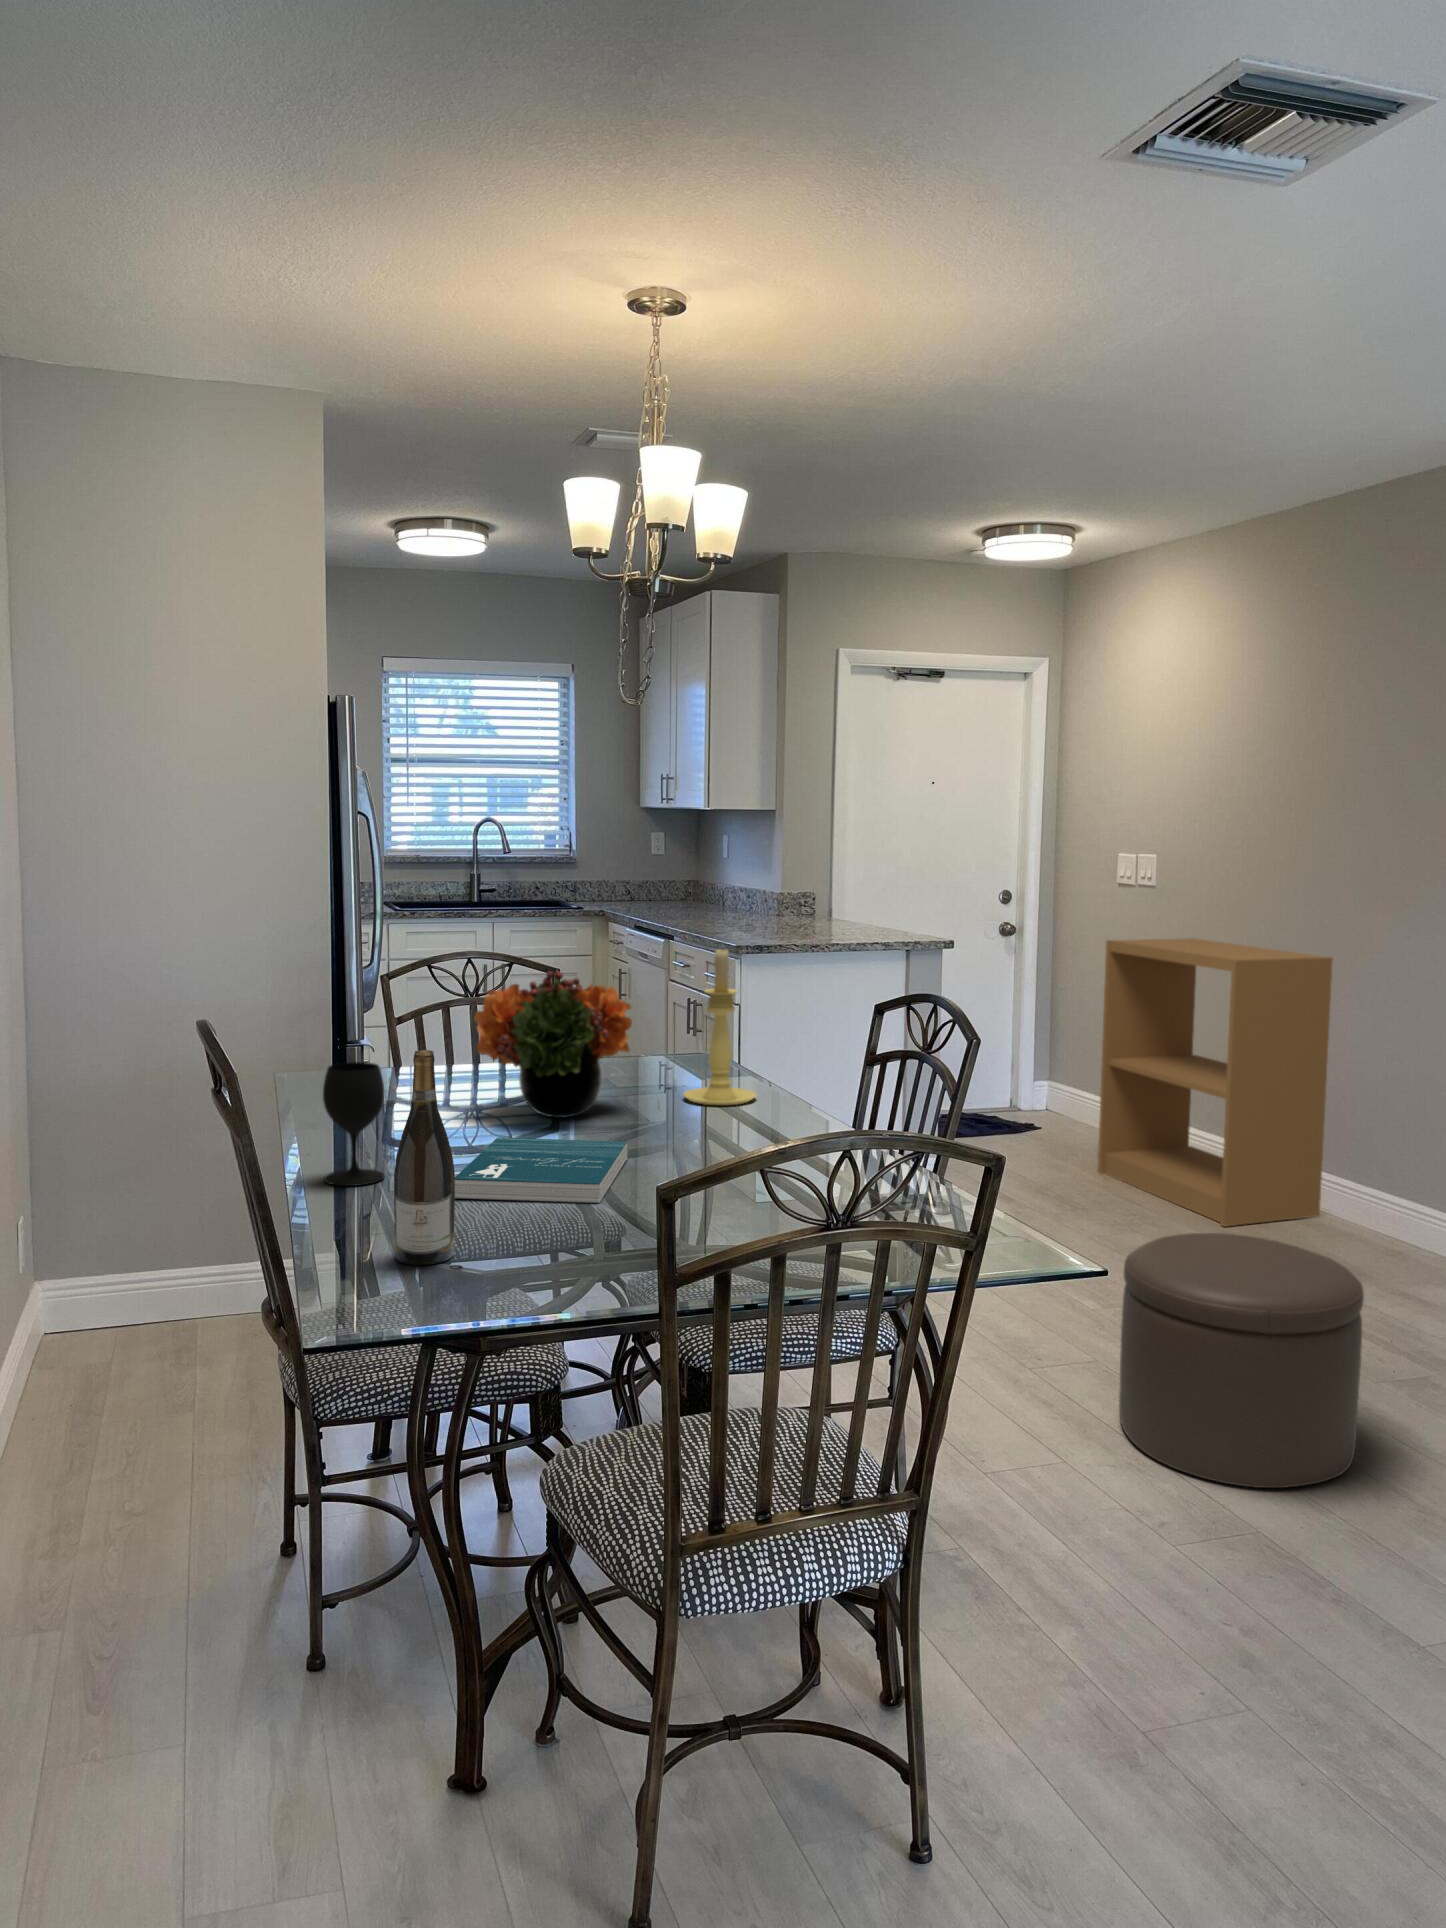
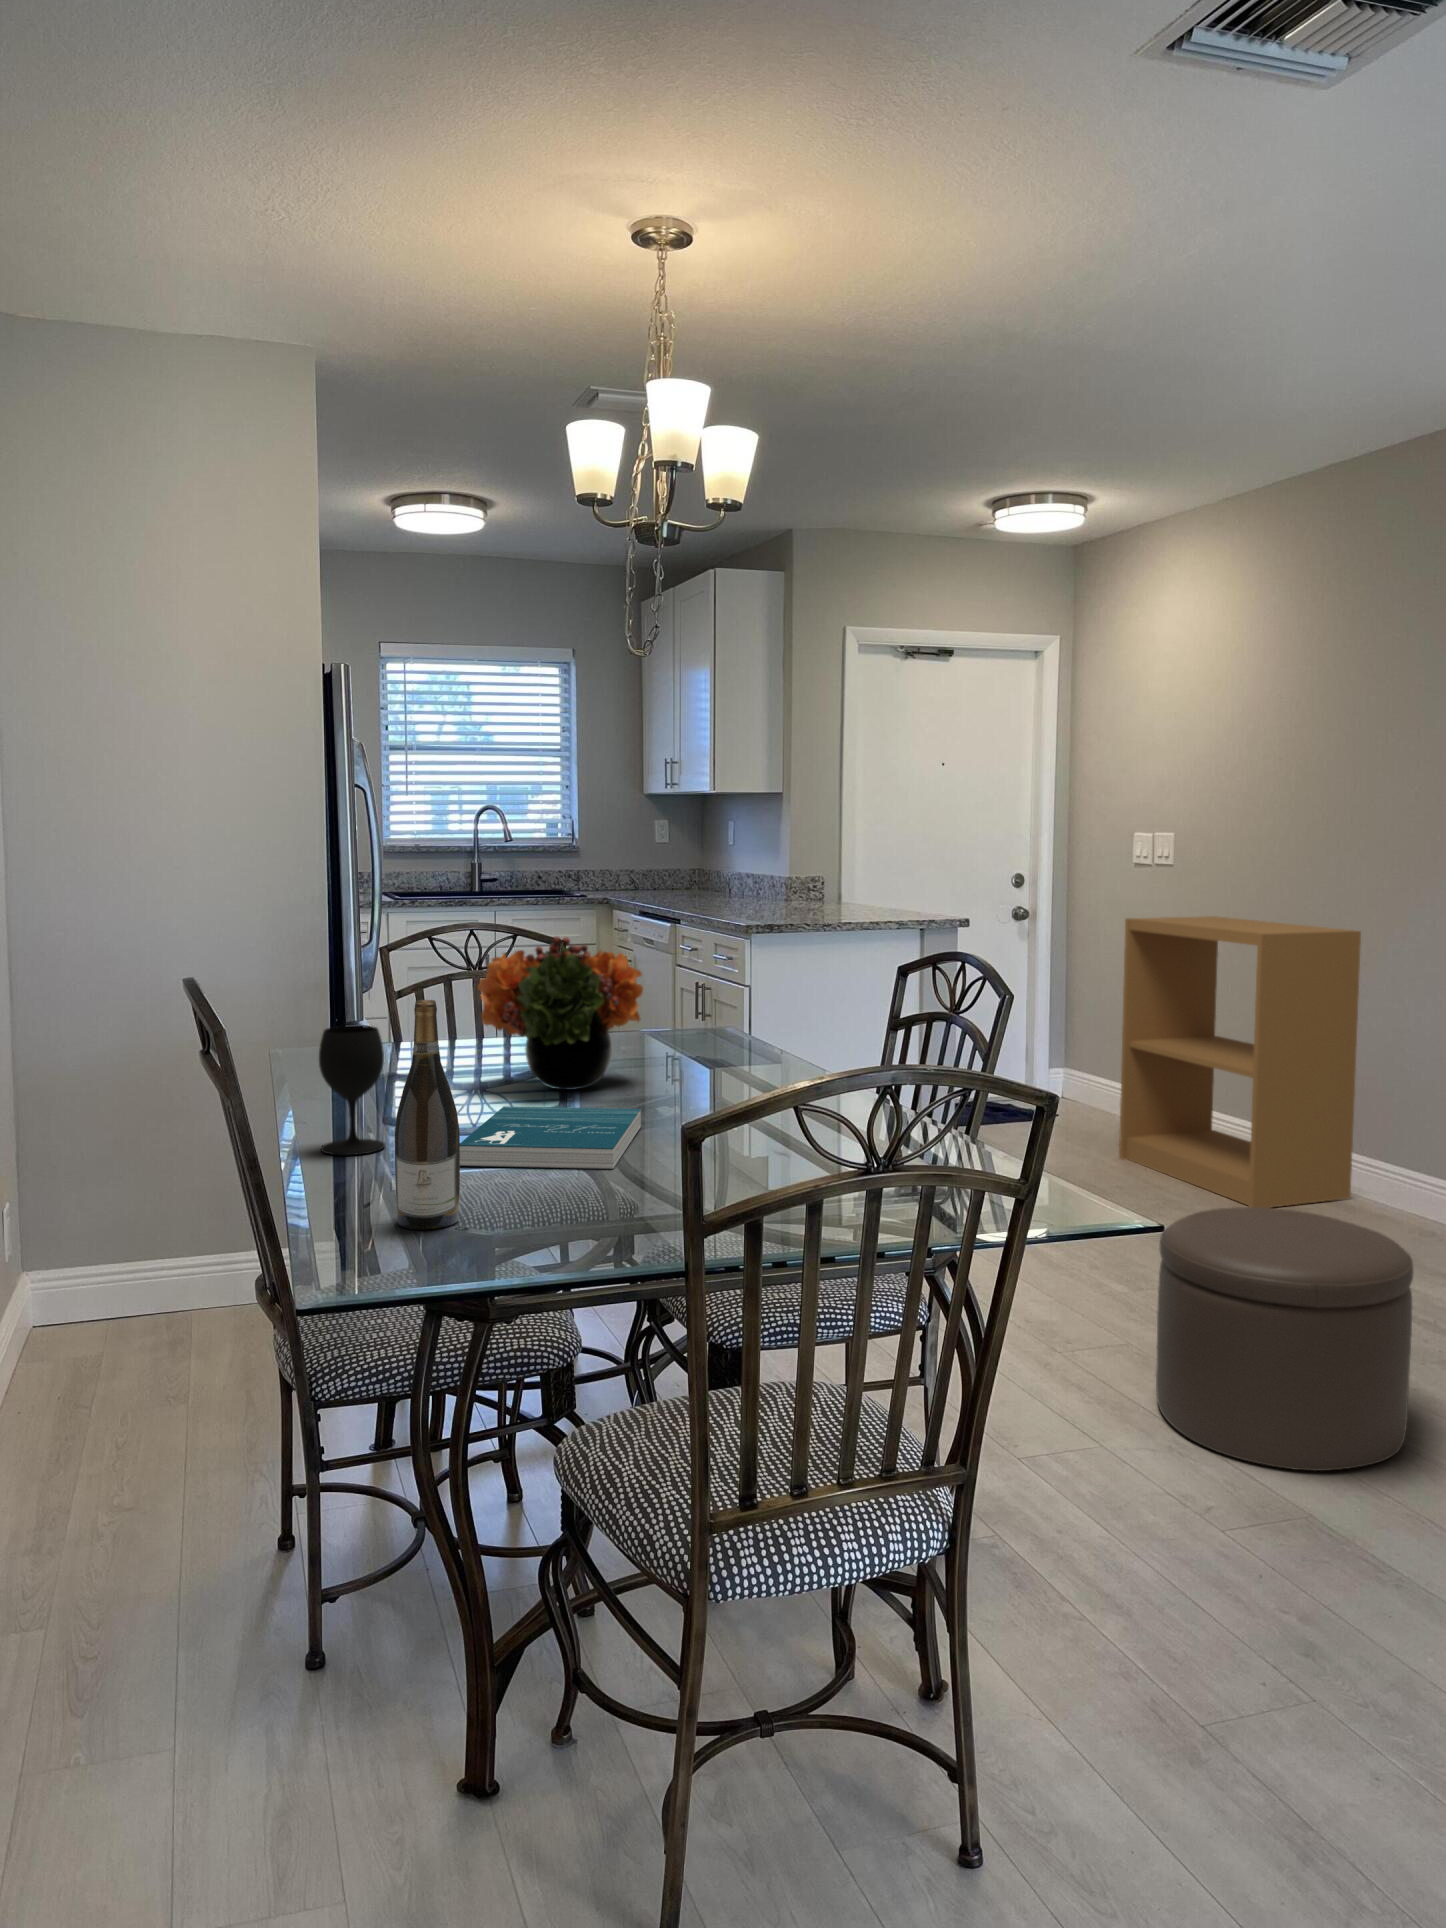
candle holder: present [683,948,756,1105] -> none [696,912,773,1077]

